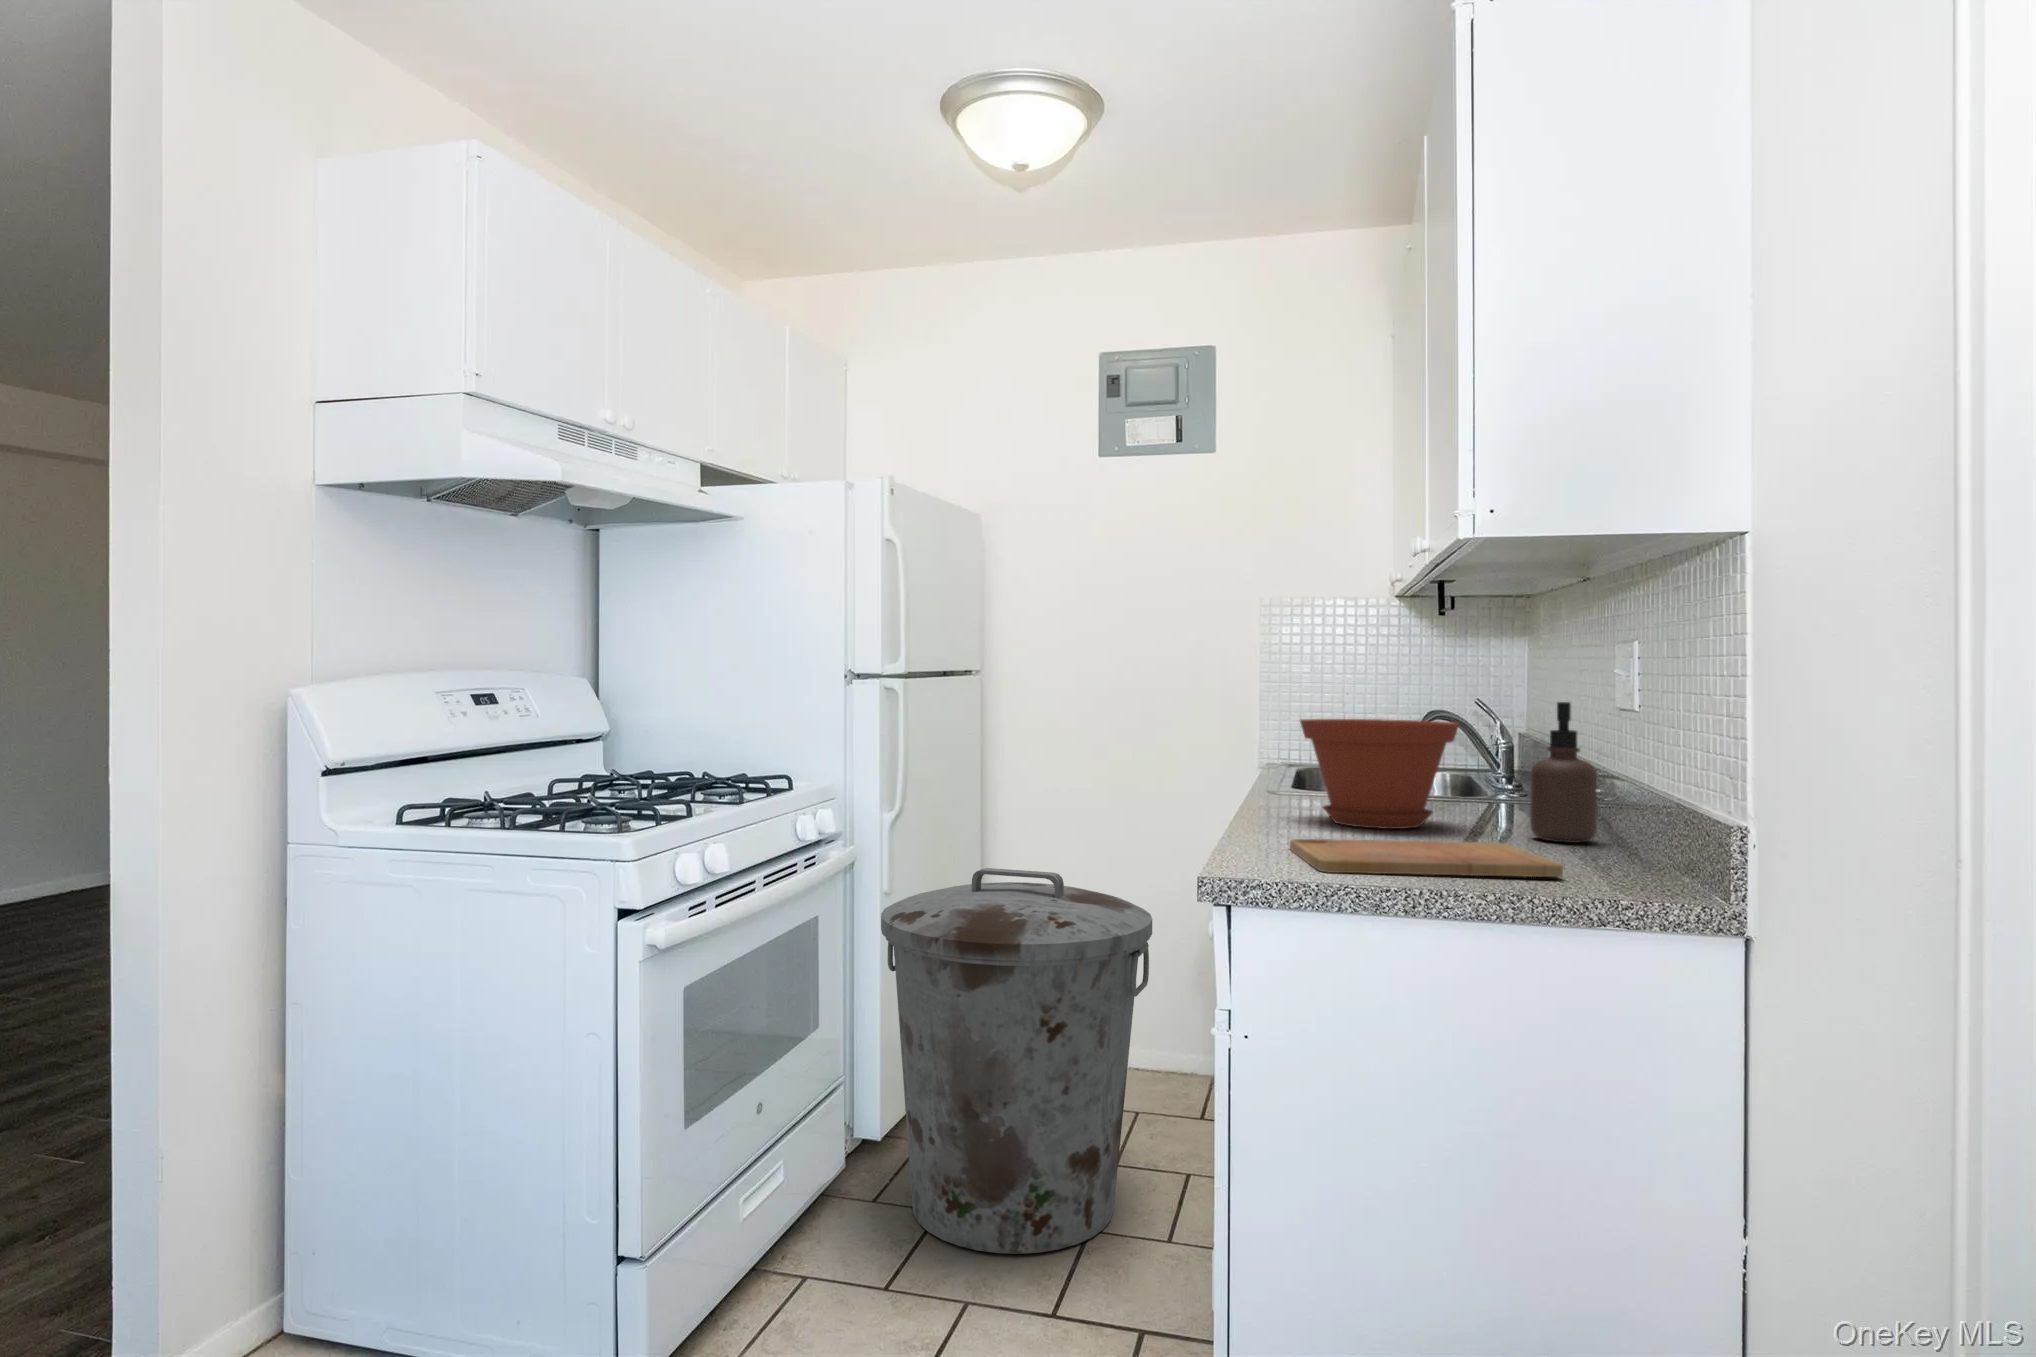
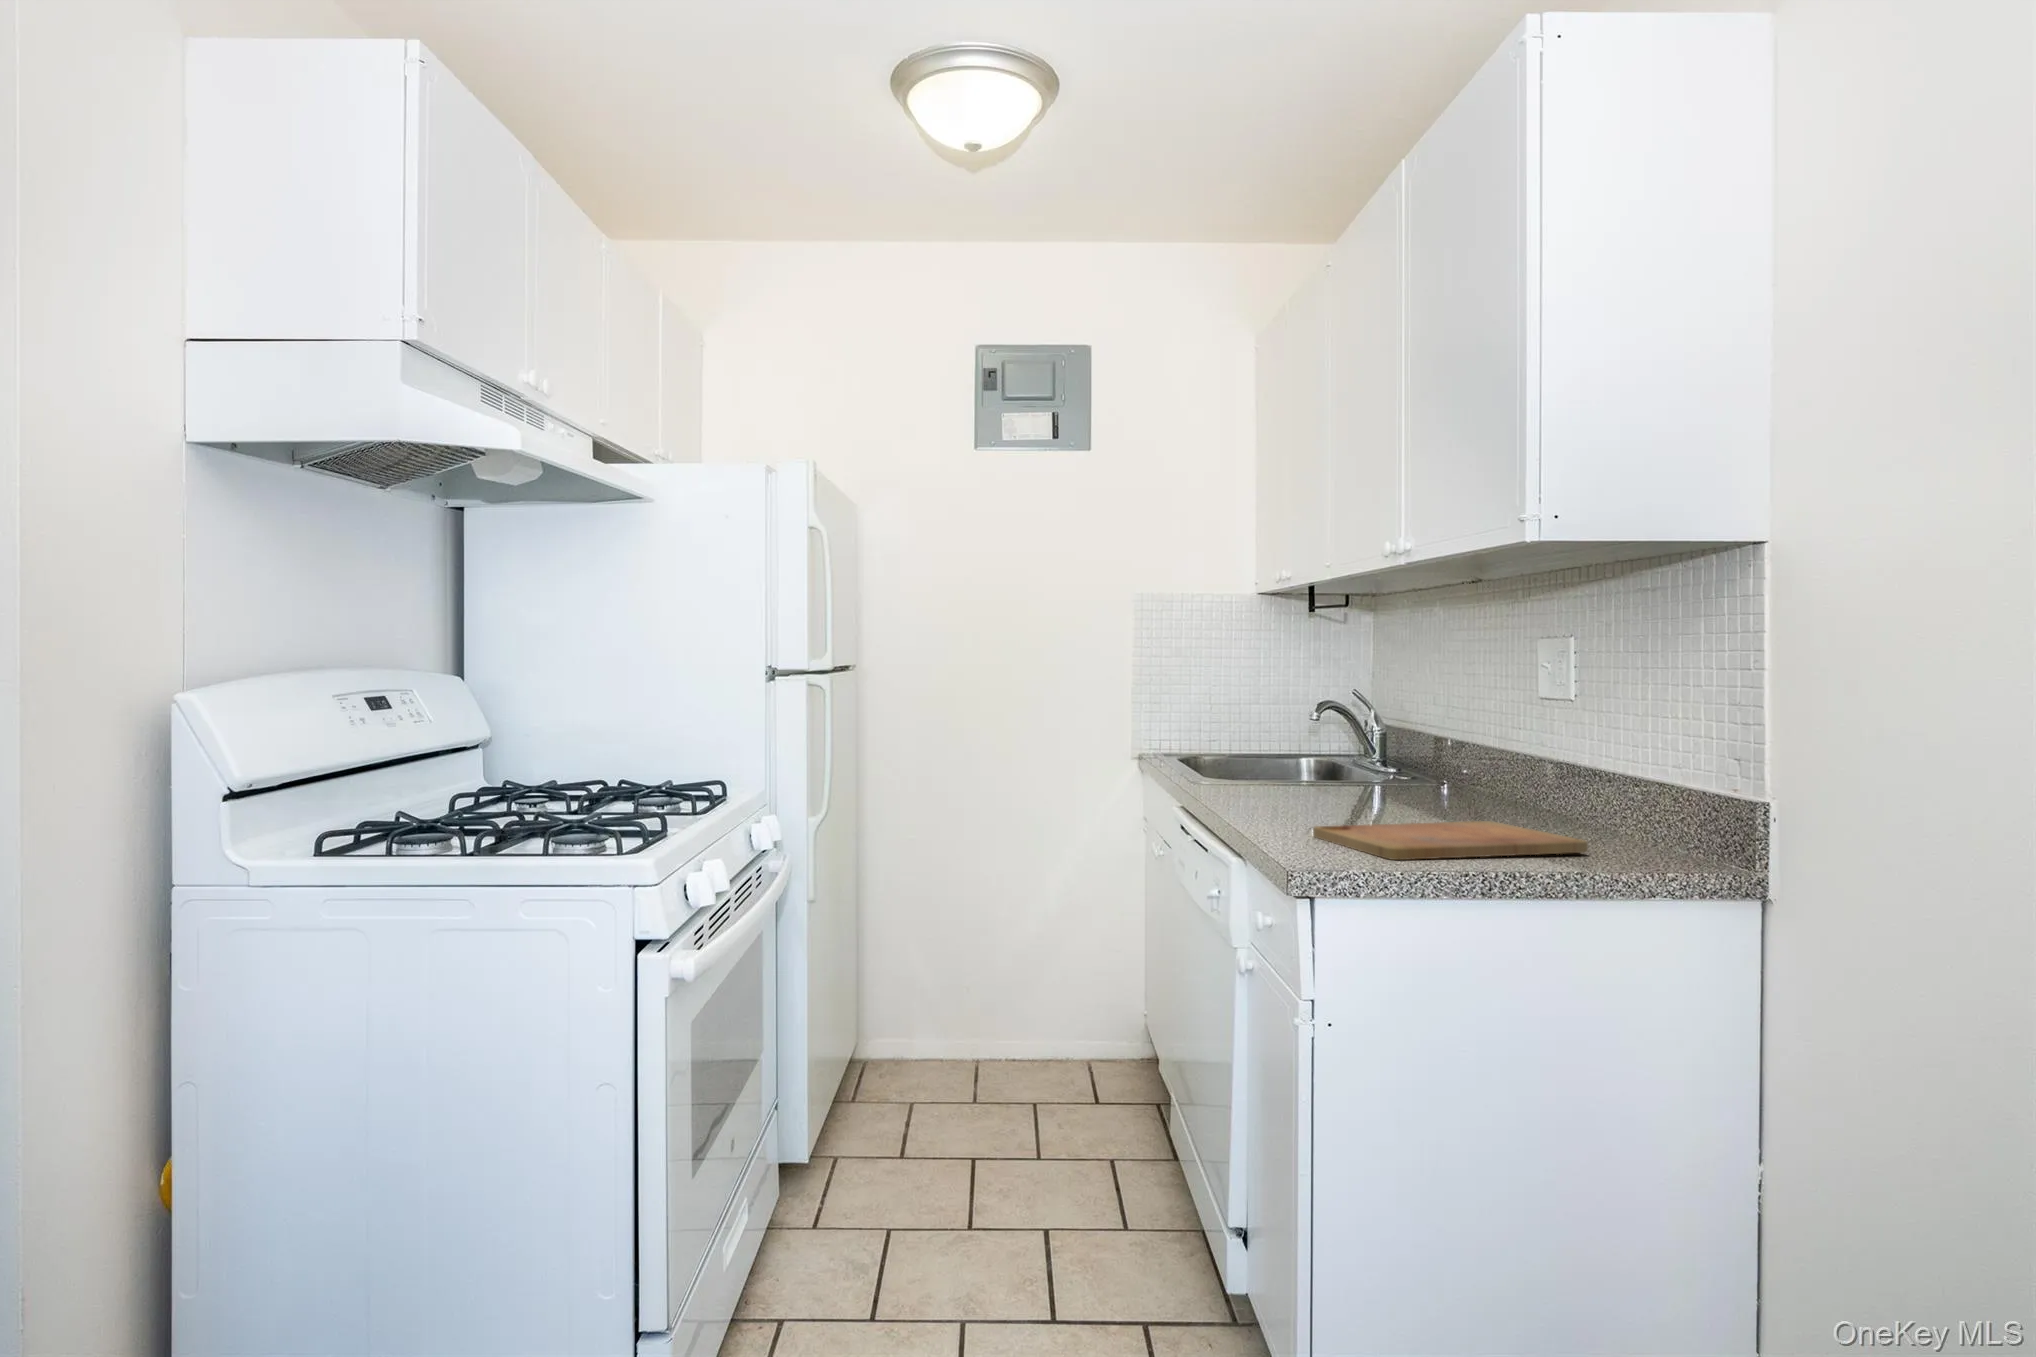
soap dispenser: present [1530,702,1597,843] -> none [1472,690,1531,817]
plant pot: present [1300,719,1459,829] -> none [1256,708,1406,811]
trash can: present [881,868,1152,1254] -> none [824,866,1100,1260]

